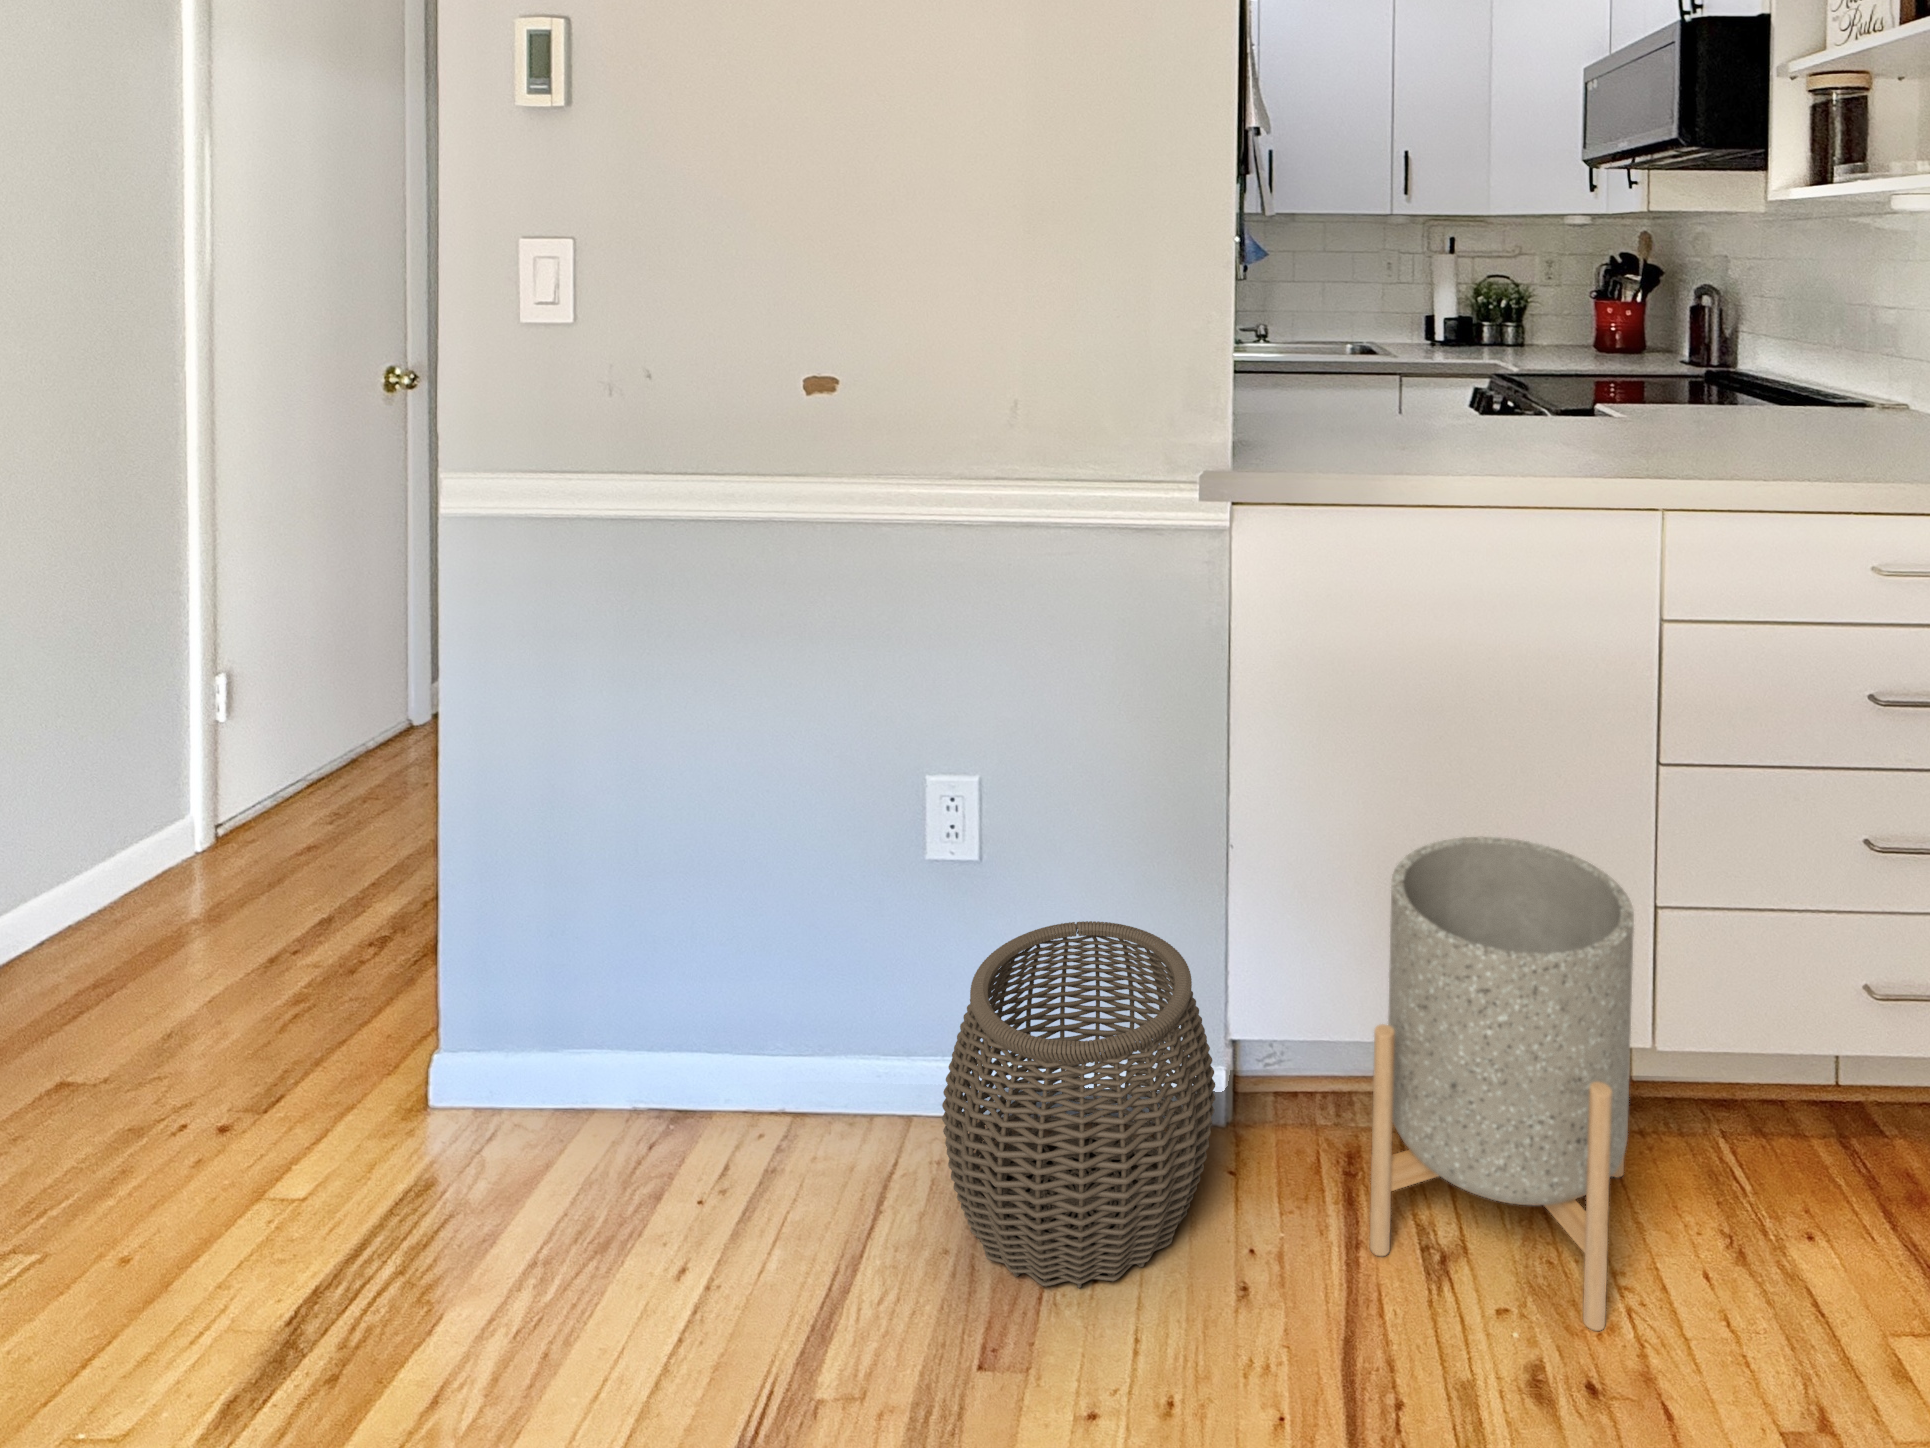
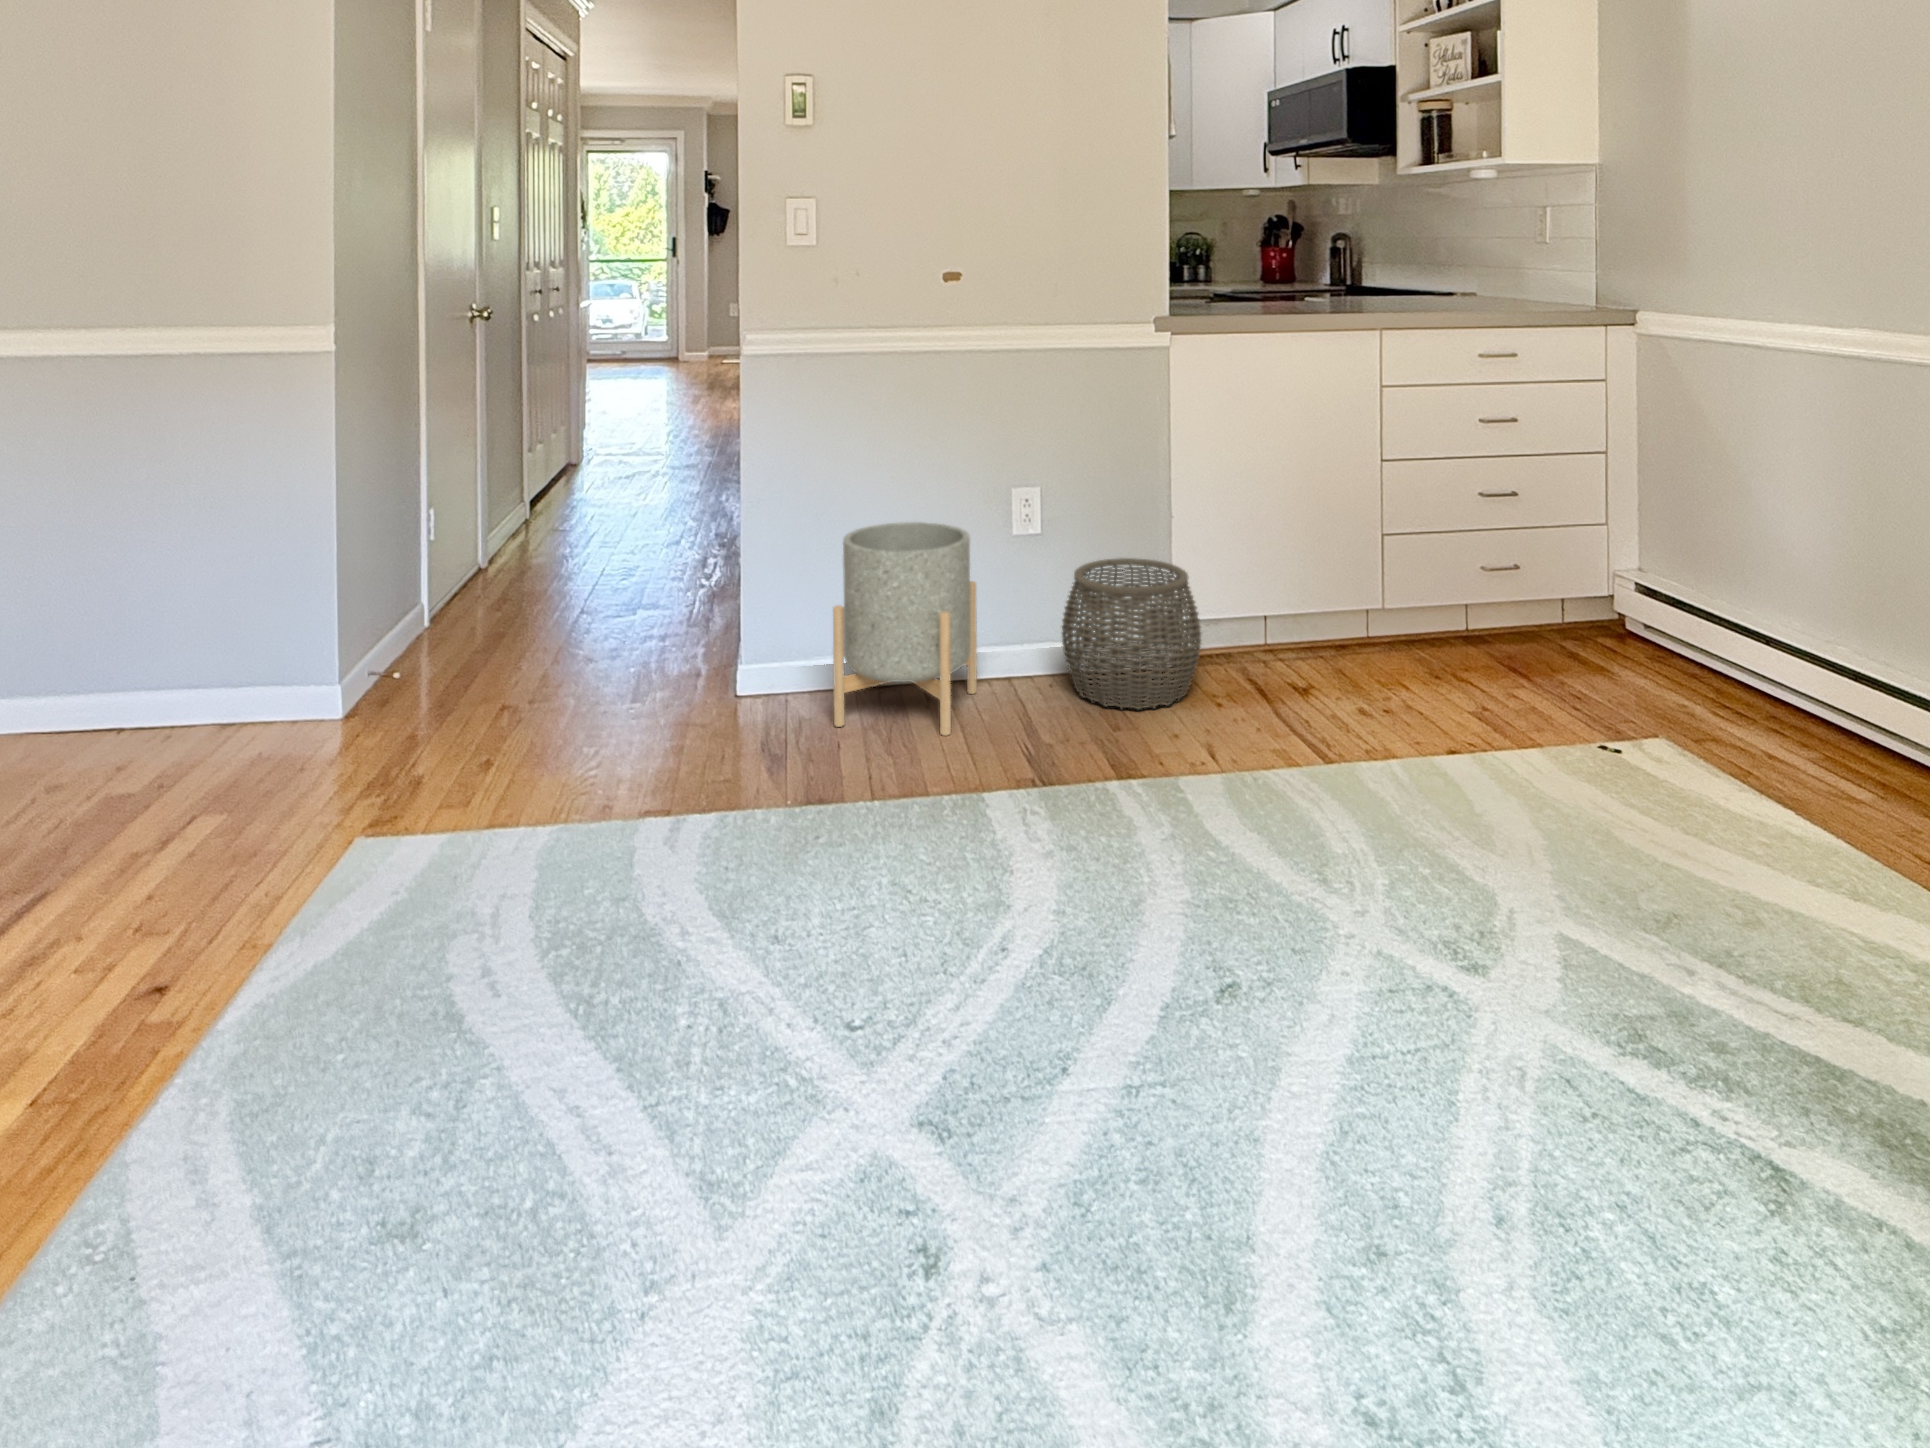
planter: present [1370,837,1634,1331] -> present [833,522,977,736]

